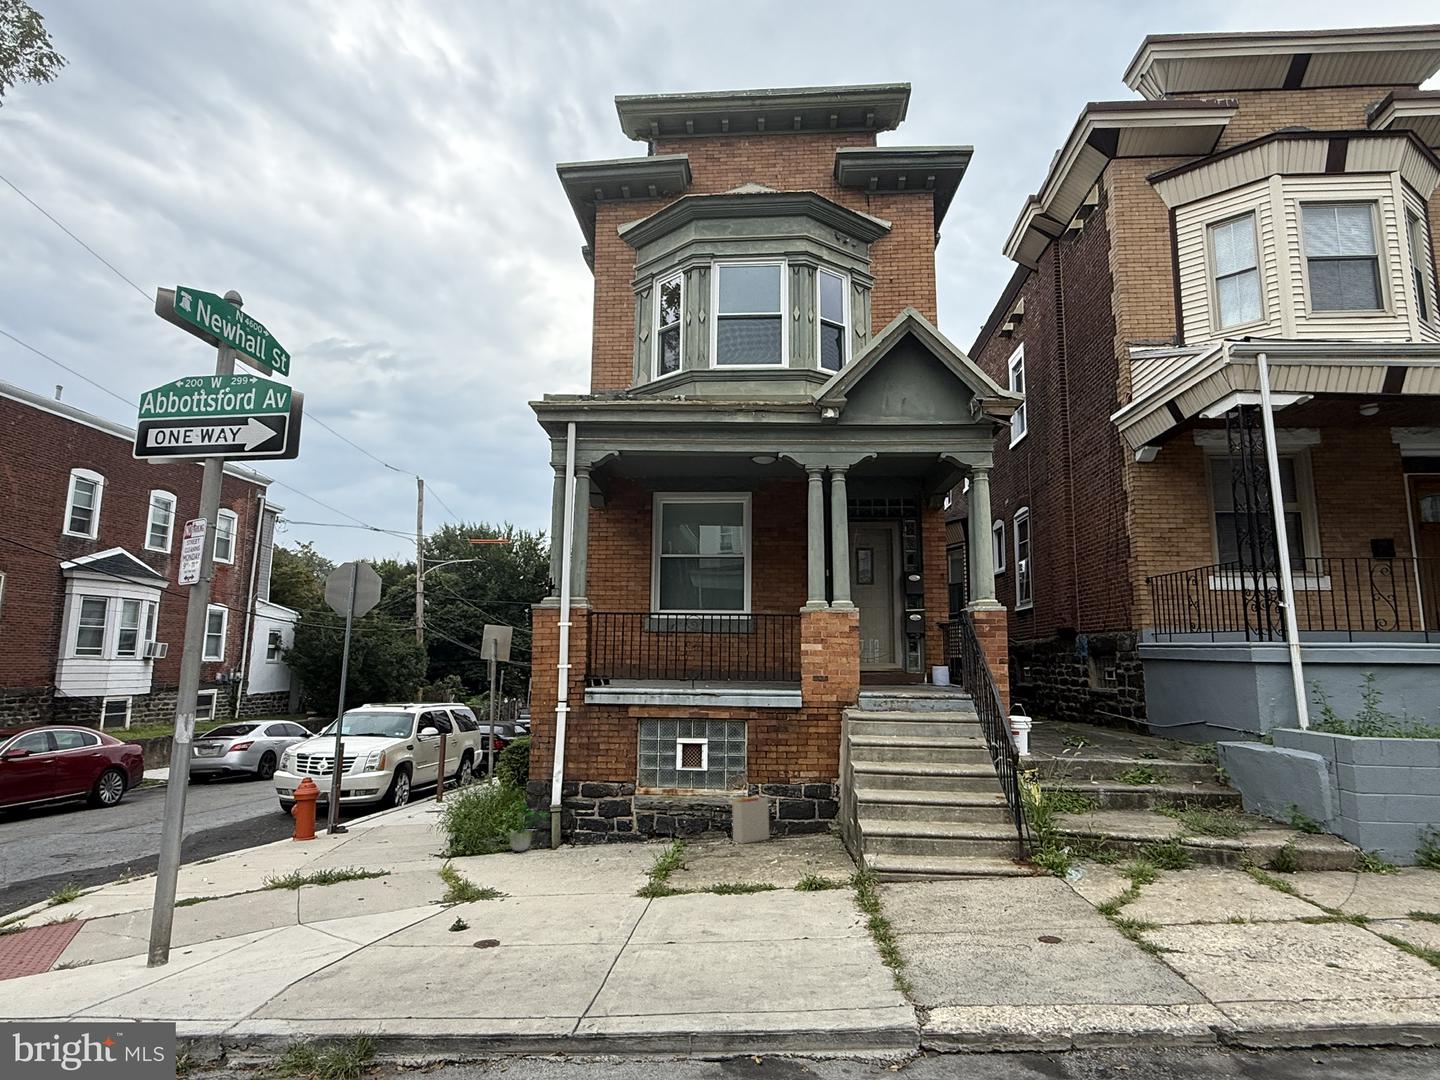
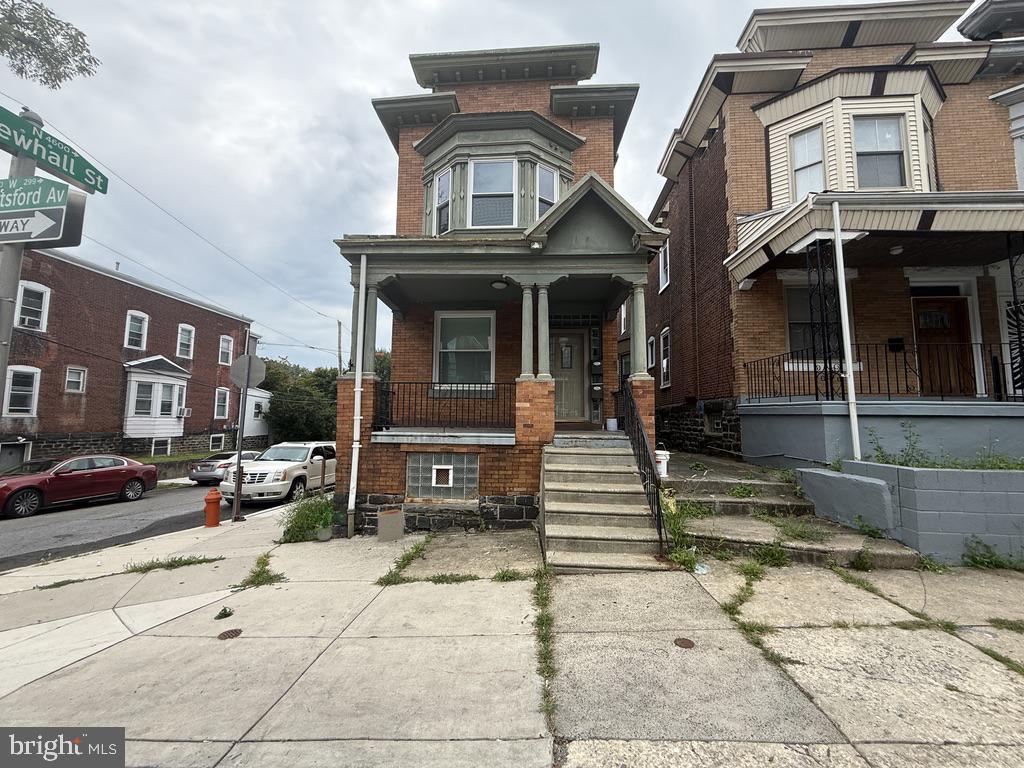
storage bin: present [729,789,769,844] -> present [377,506,404,542]

